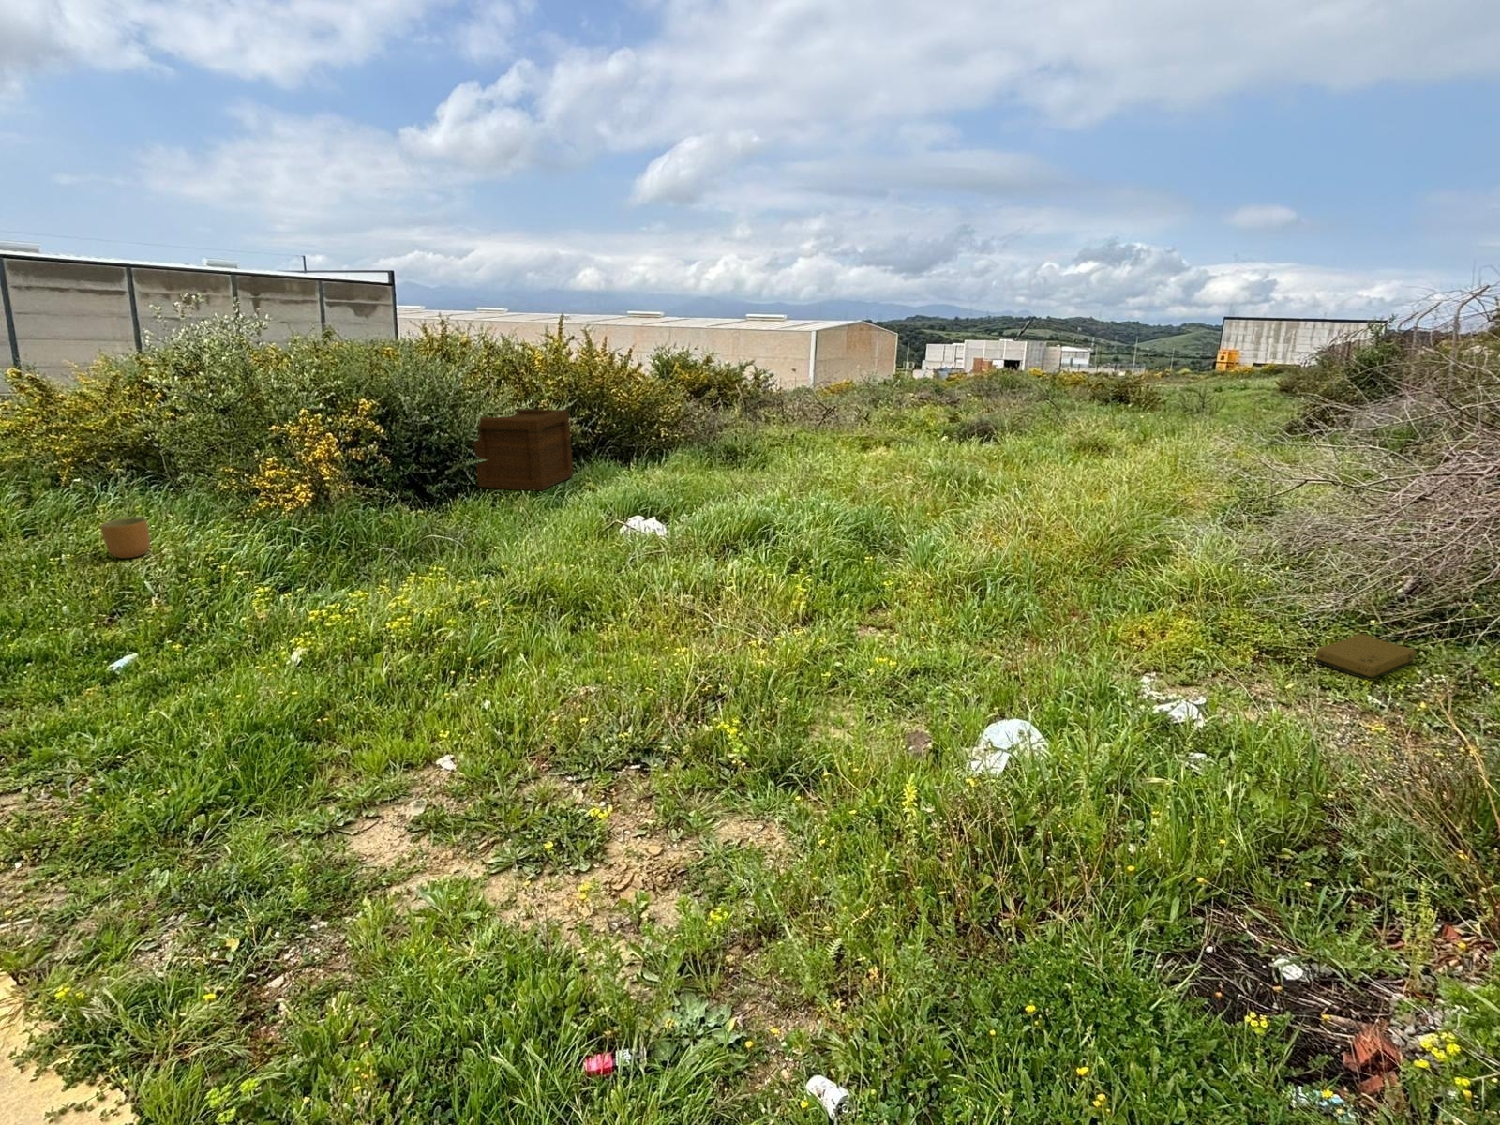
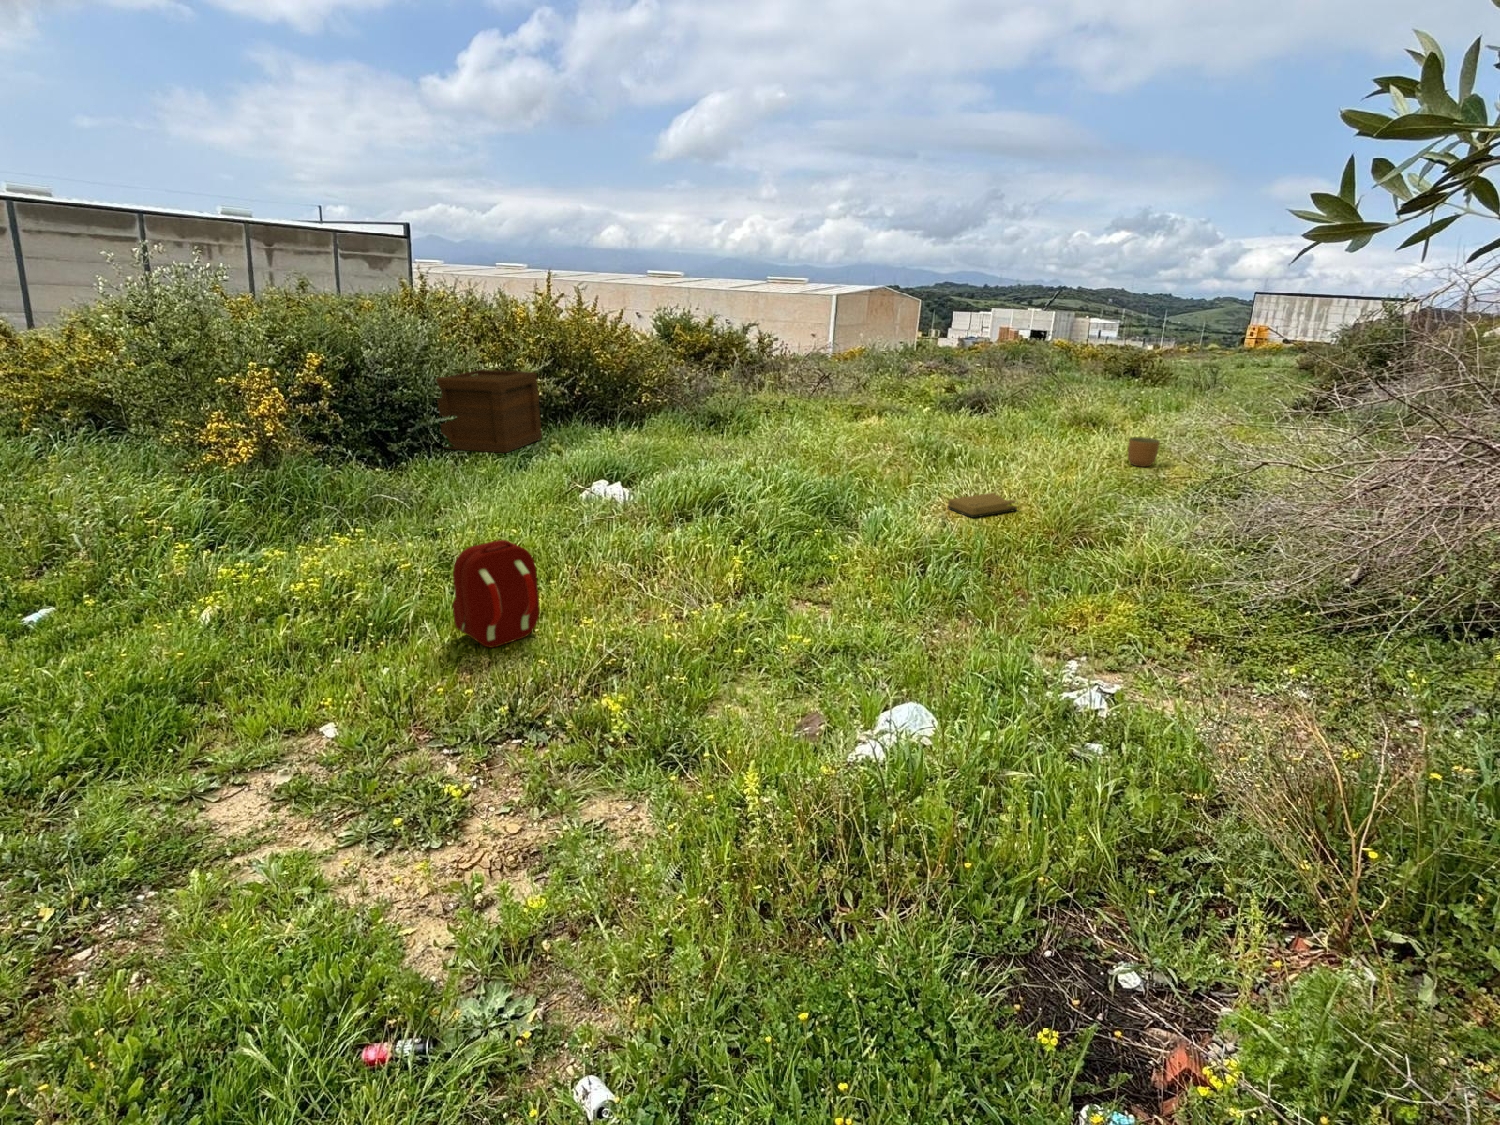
planter: present [100,517,150,558] -> present [1128,437,1160,467]
backpack: none [546,574,630,680] -> present [453,540,540,648]
cardboard box: present [1314,634,1416,681] -> present [948,493,1017,518]

